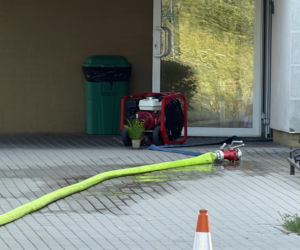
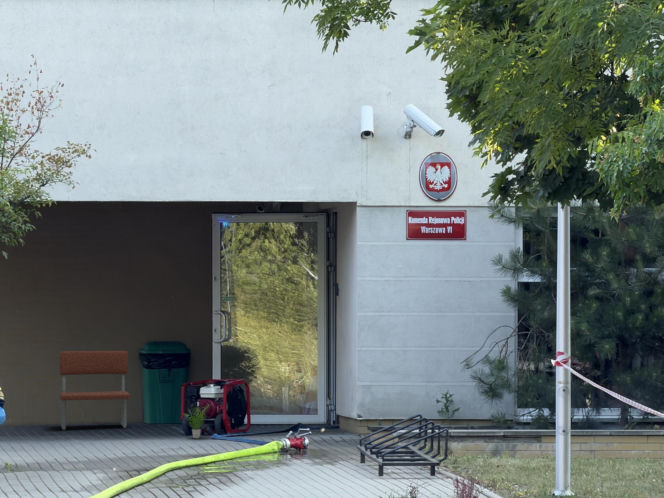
bench: none [12,66,76,138] -> present [60,351,130,430]

